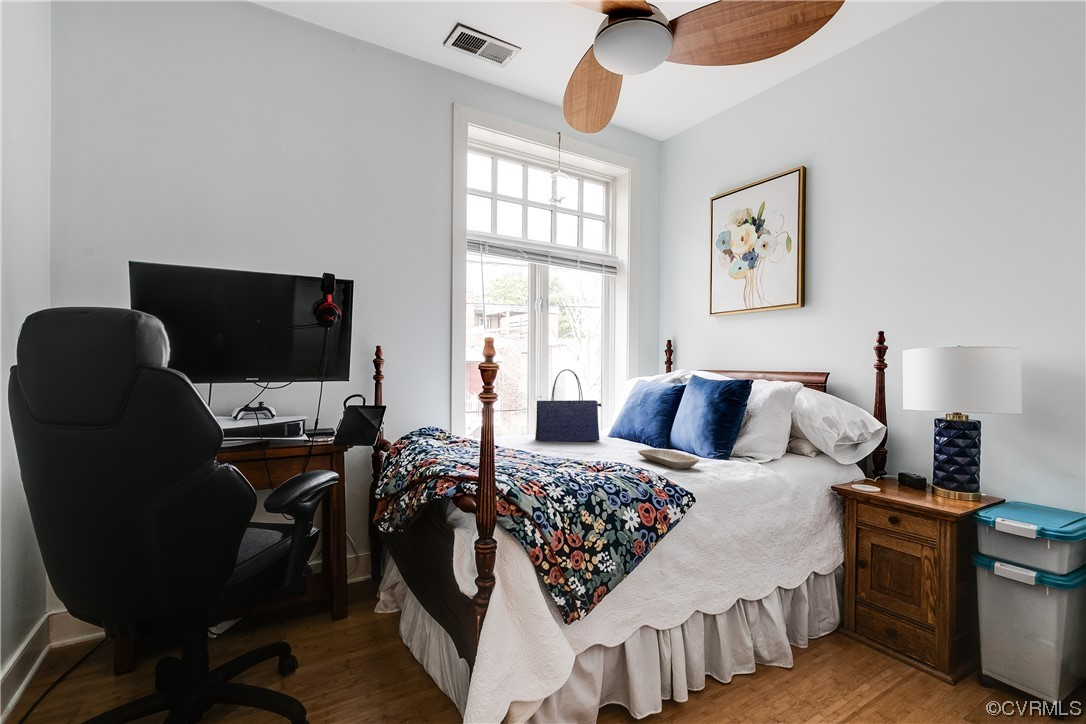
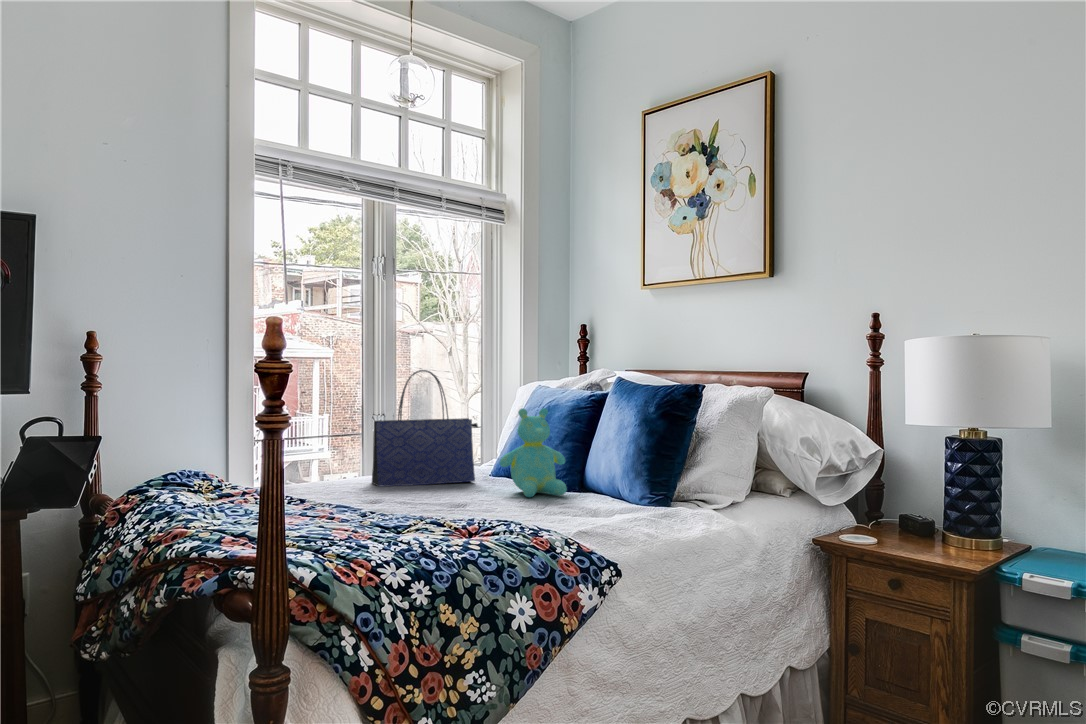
teddy bear: none [616,394,659,451] -> present [500,408,567,497]
tray: present [638,449,699,469] -> none [533,493,627,524]

